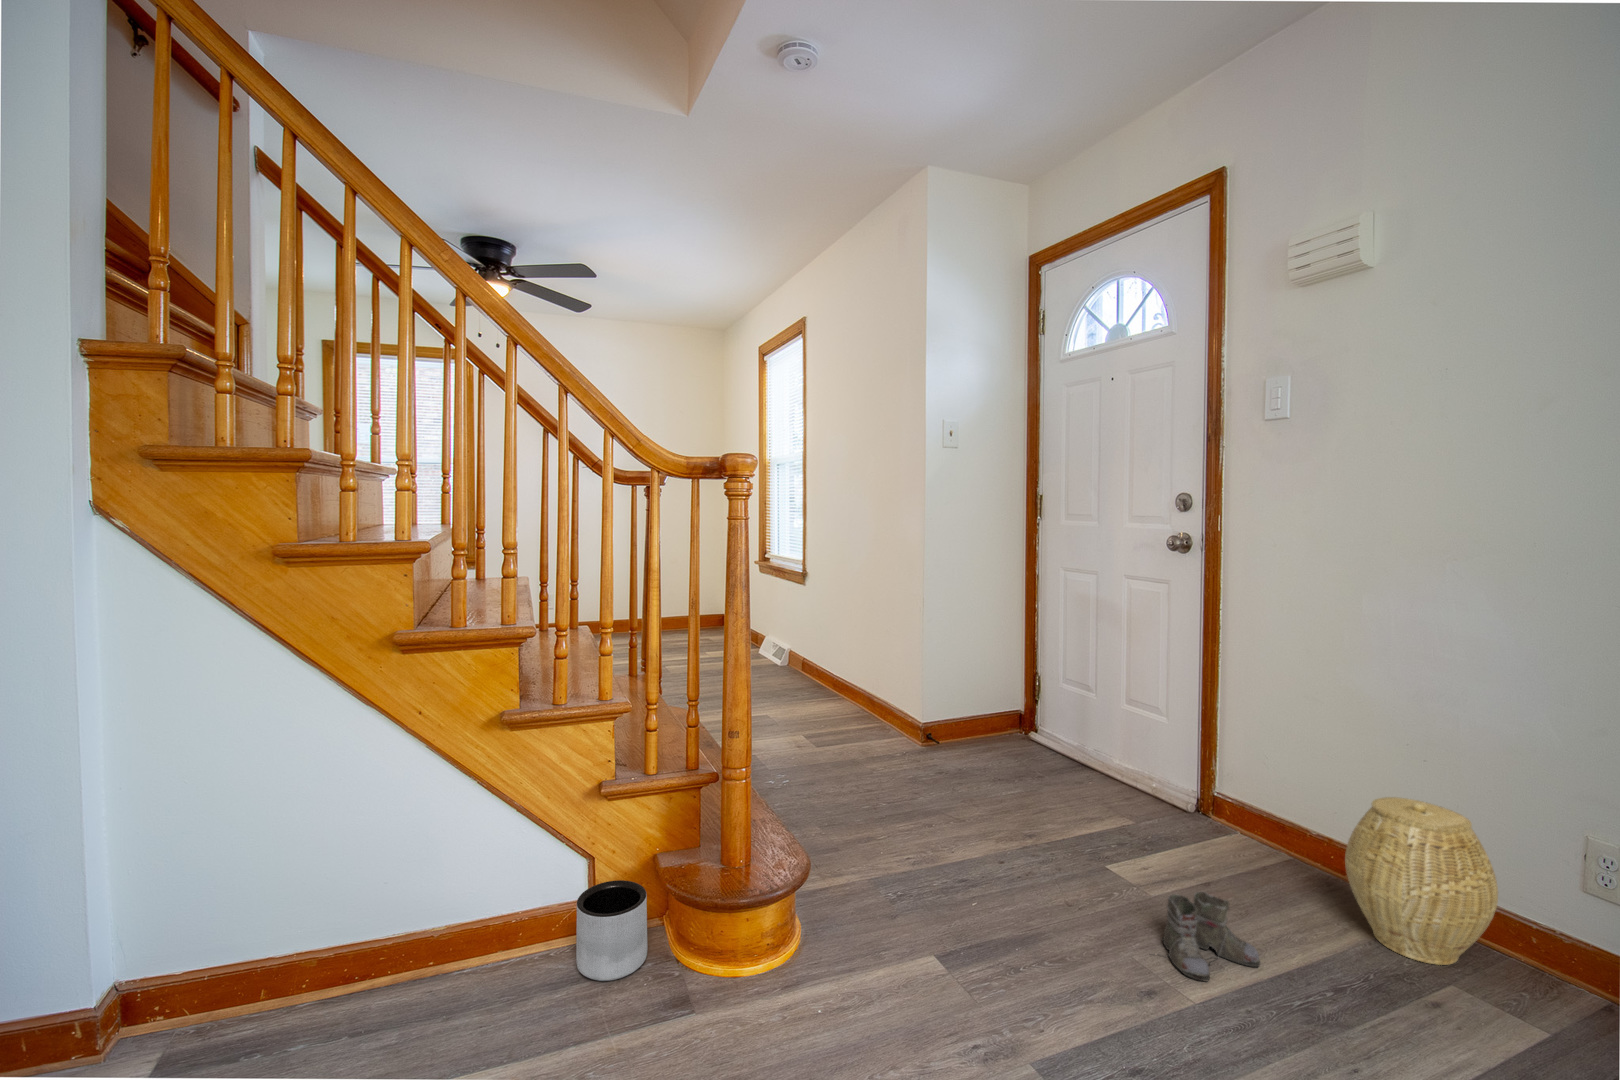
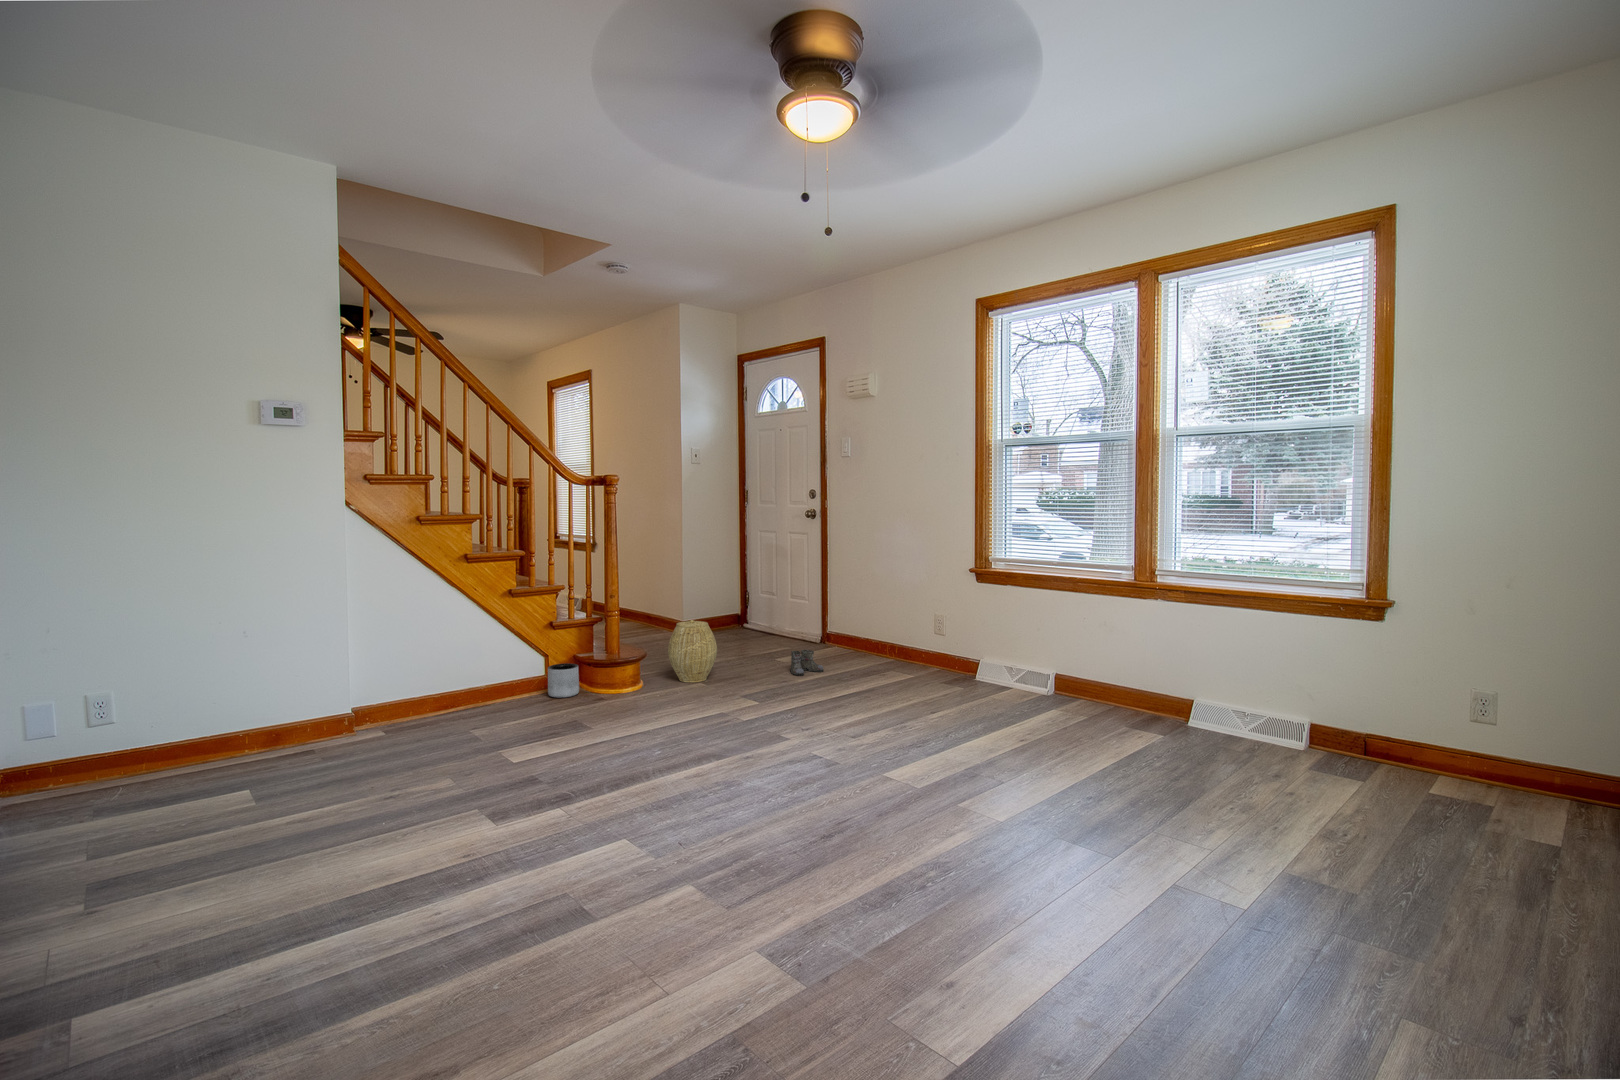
woven basket: present [1345,797,1498,965] -> present [668,620,717,683]

